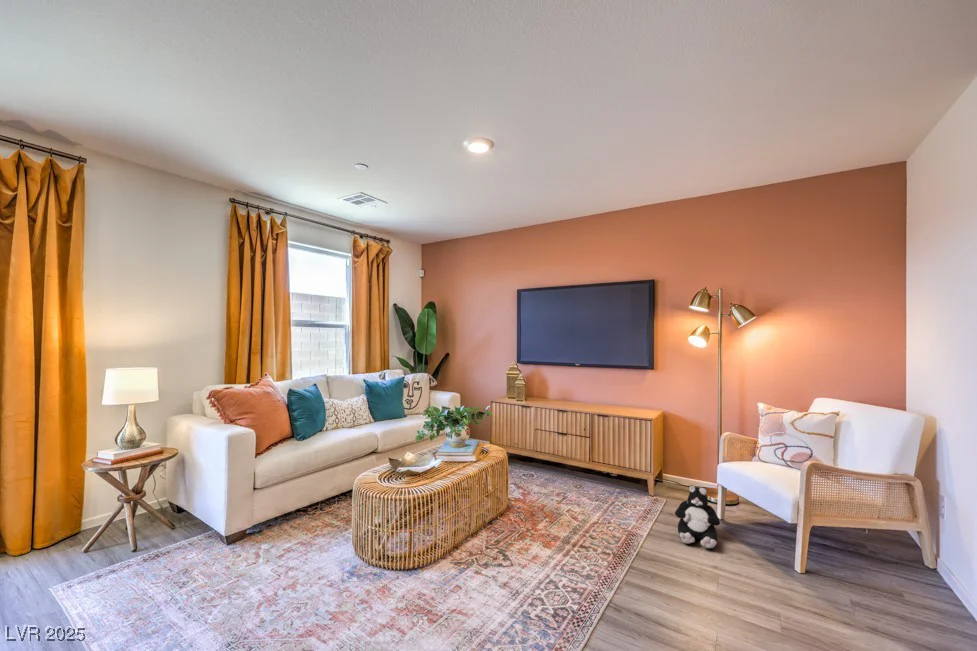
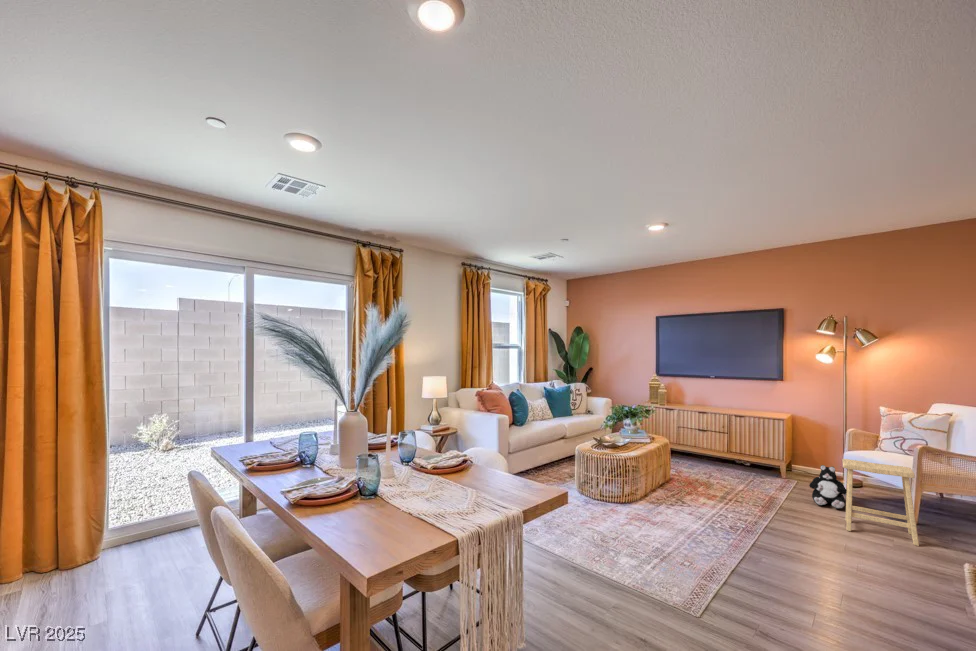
footstool: none [717,485,815,622] -> present [842,459,919,546]

